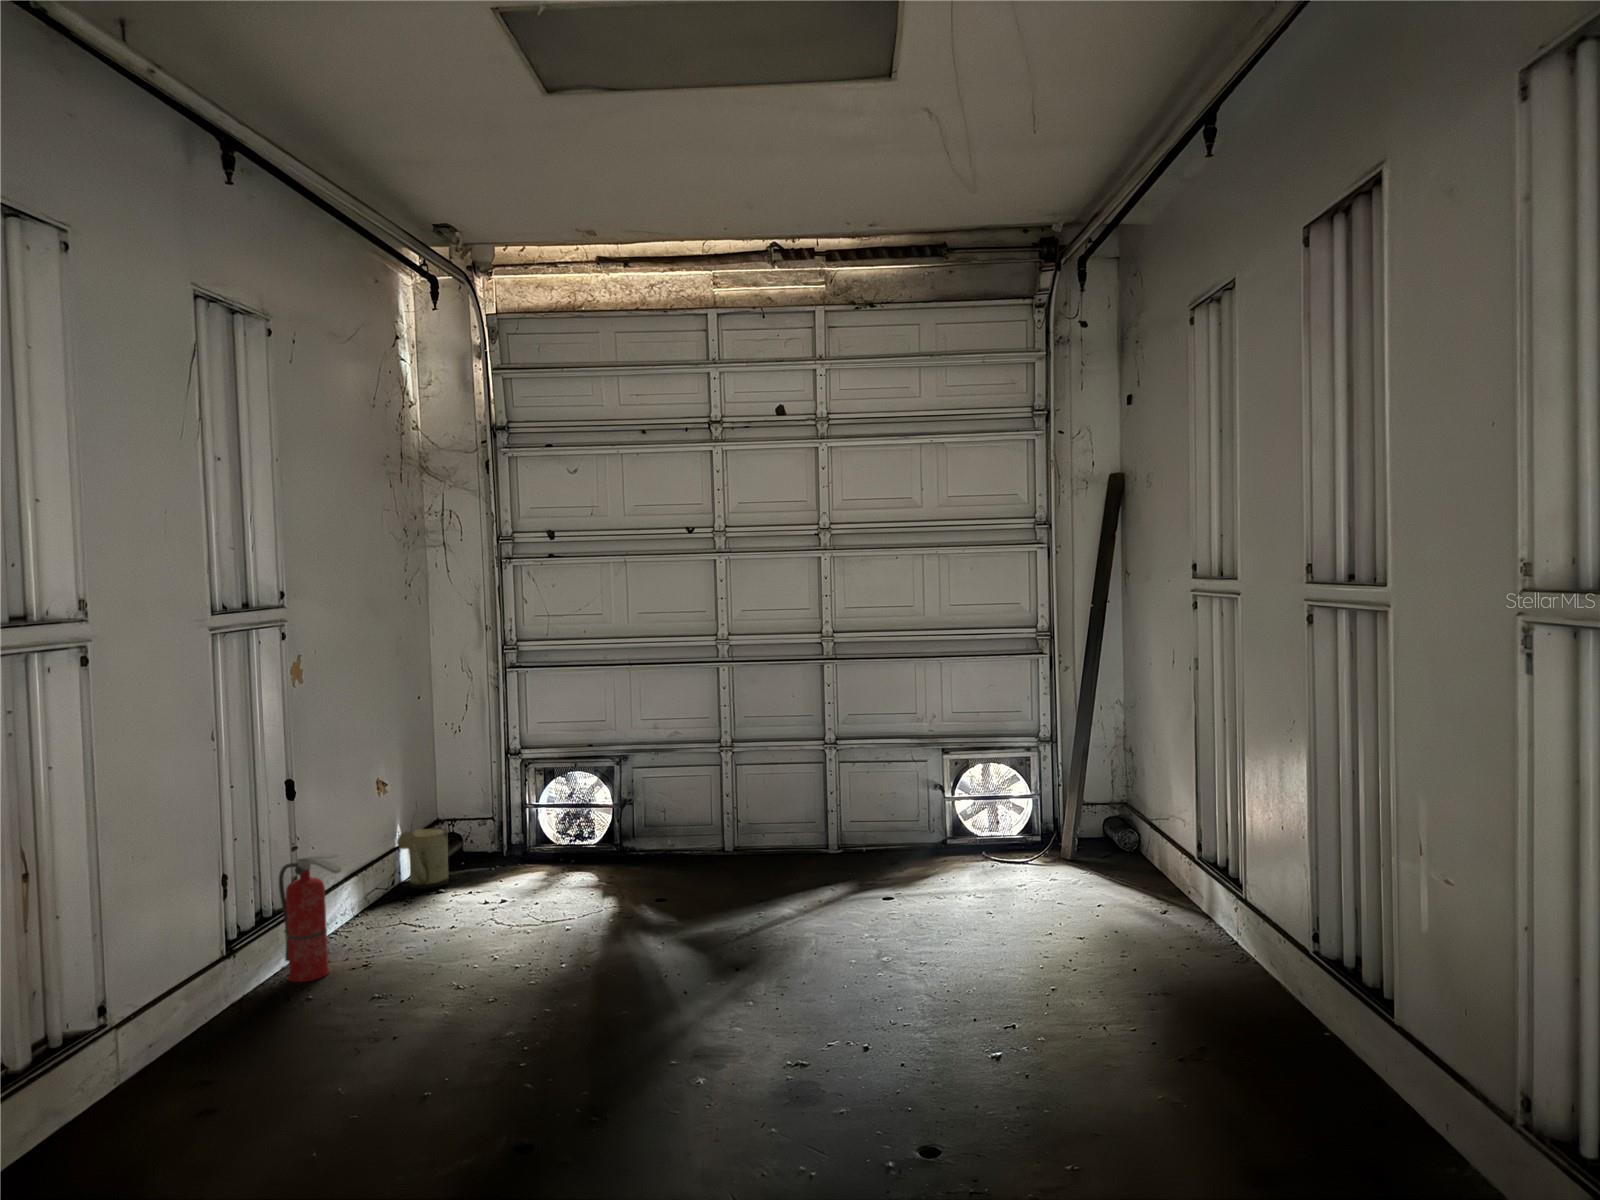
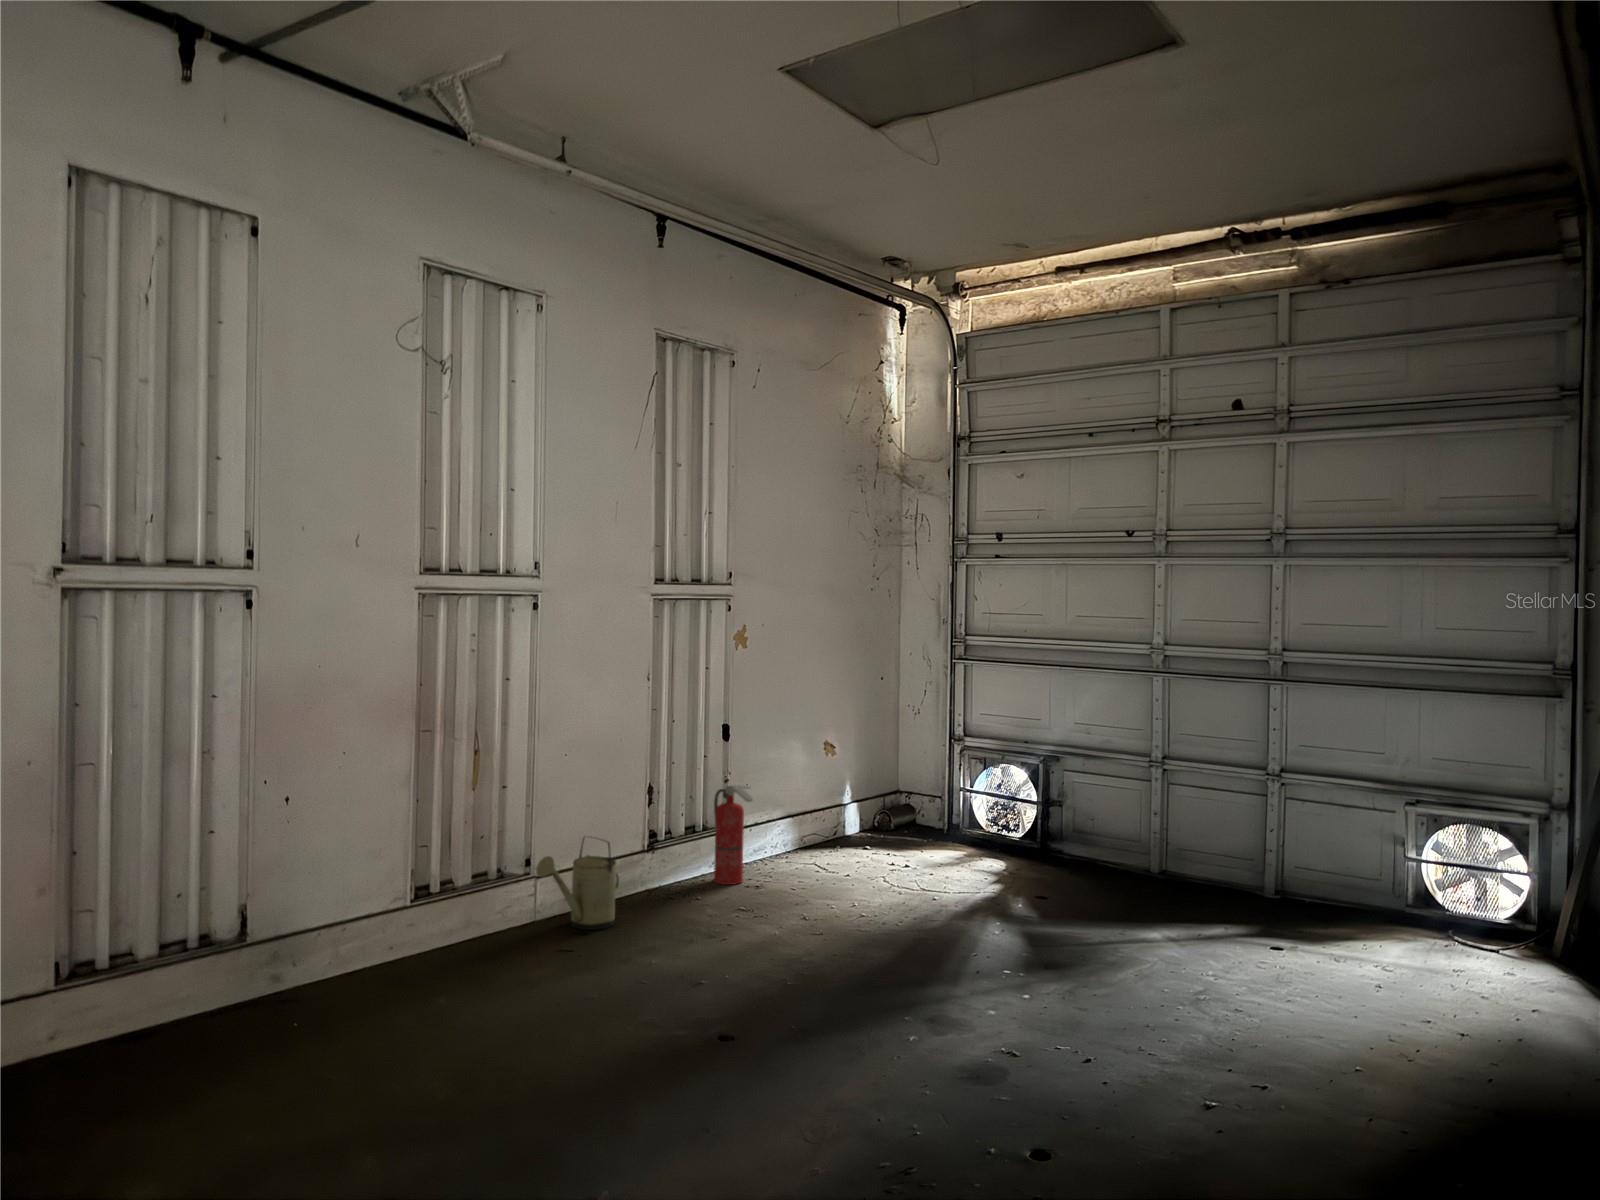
watering can: present [397,828,448,889] -> present [536,837,619,930]

